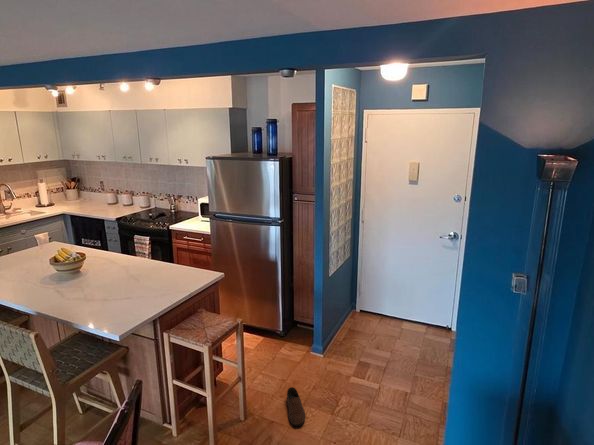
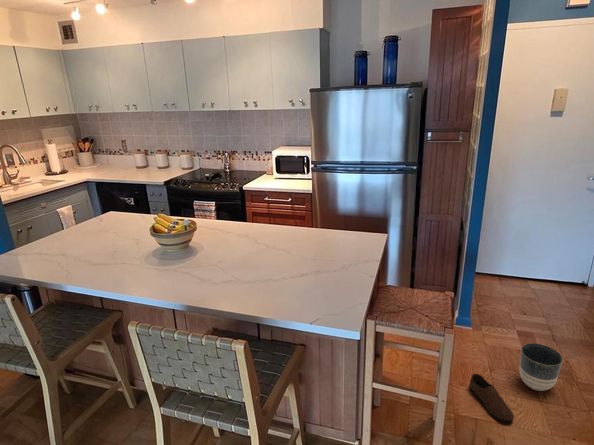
planter: none [328,367,357,406] -> present [519,343,563,391]

